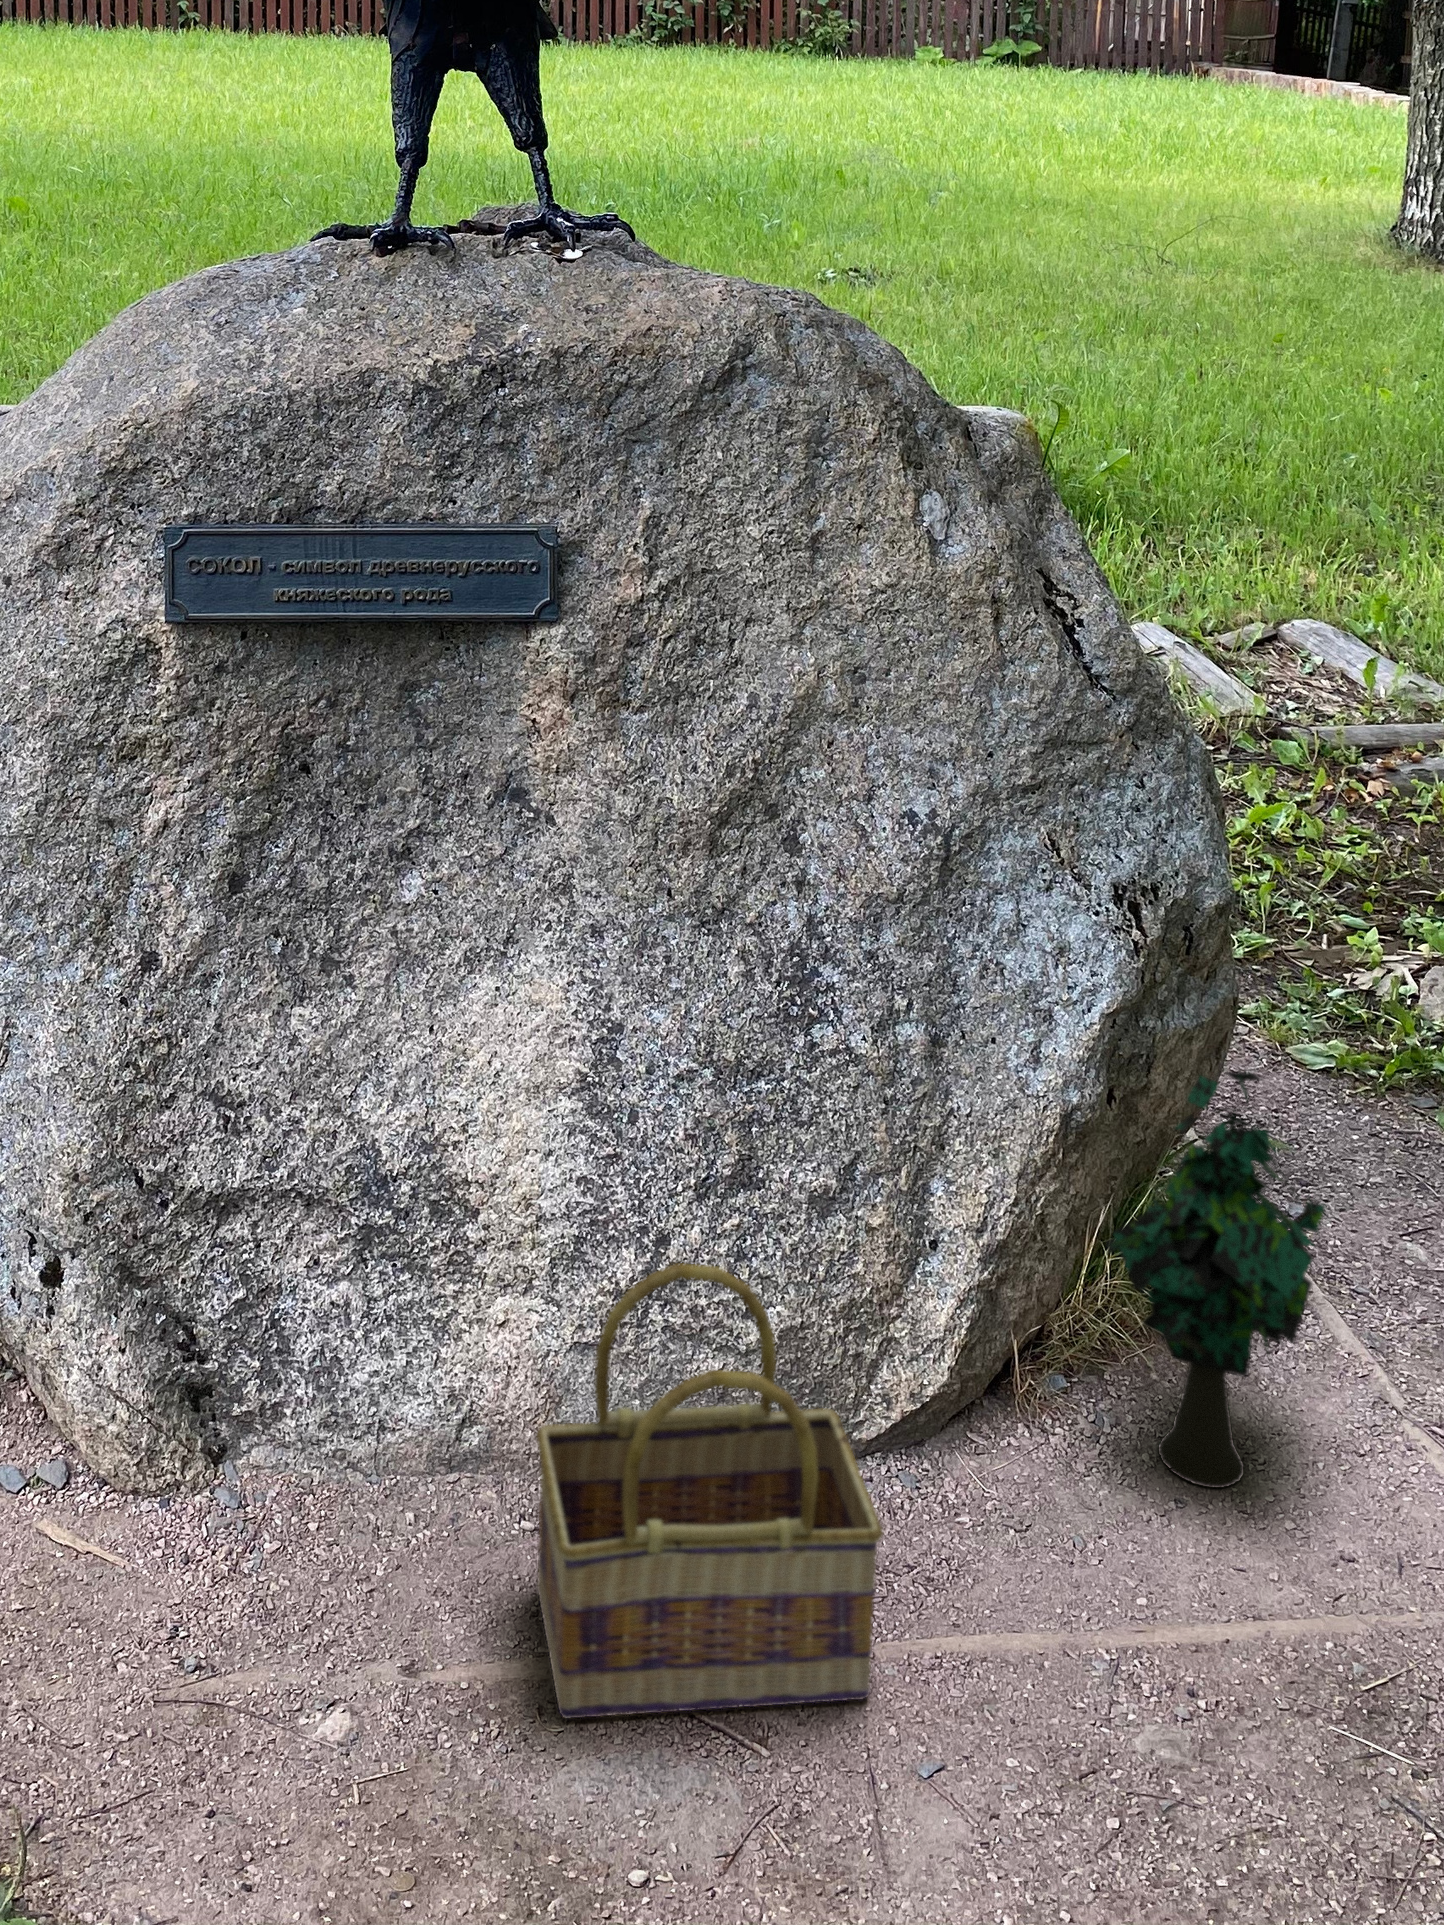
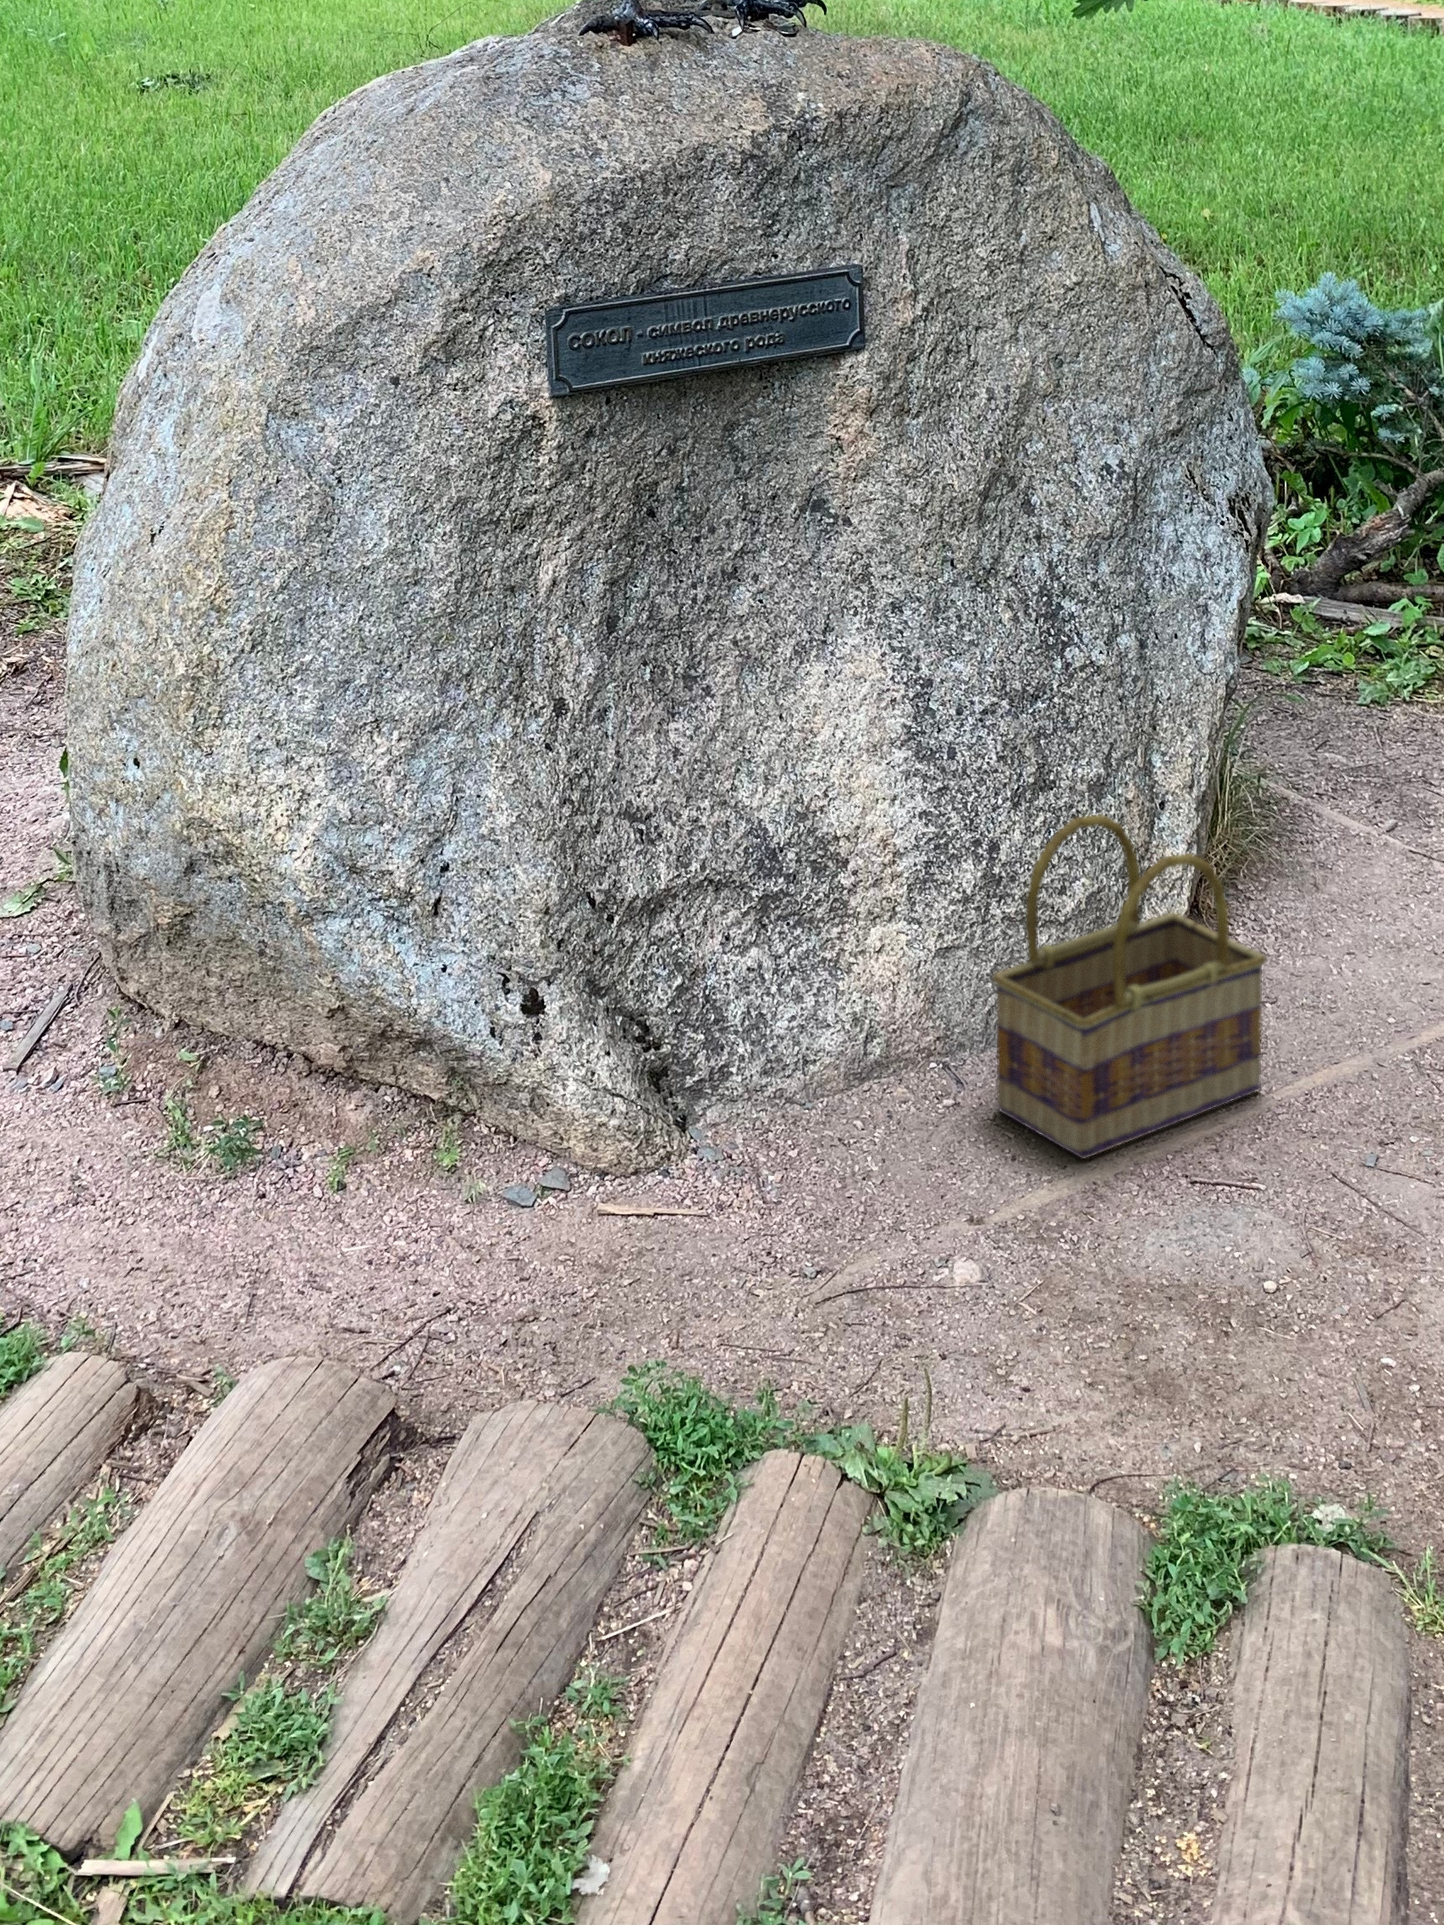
decorative plant: present [1106,1071,1326,1488] -> none [1275,614,1426,936]

